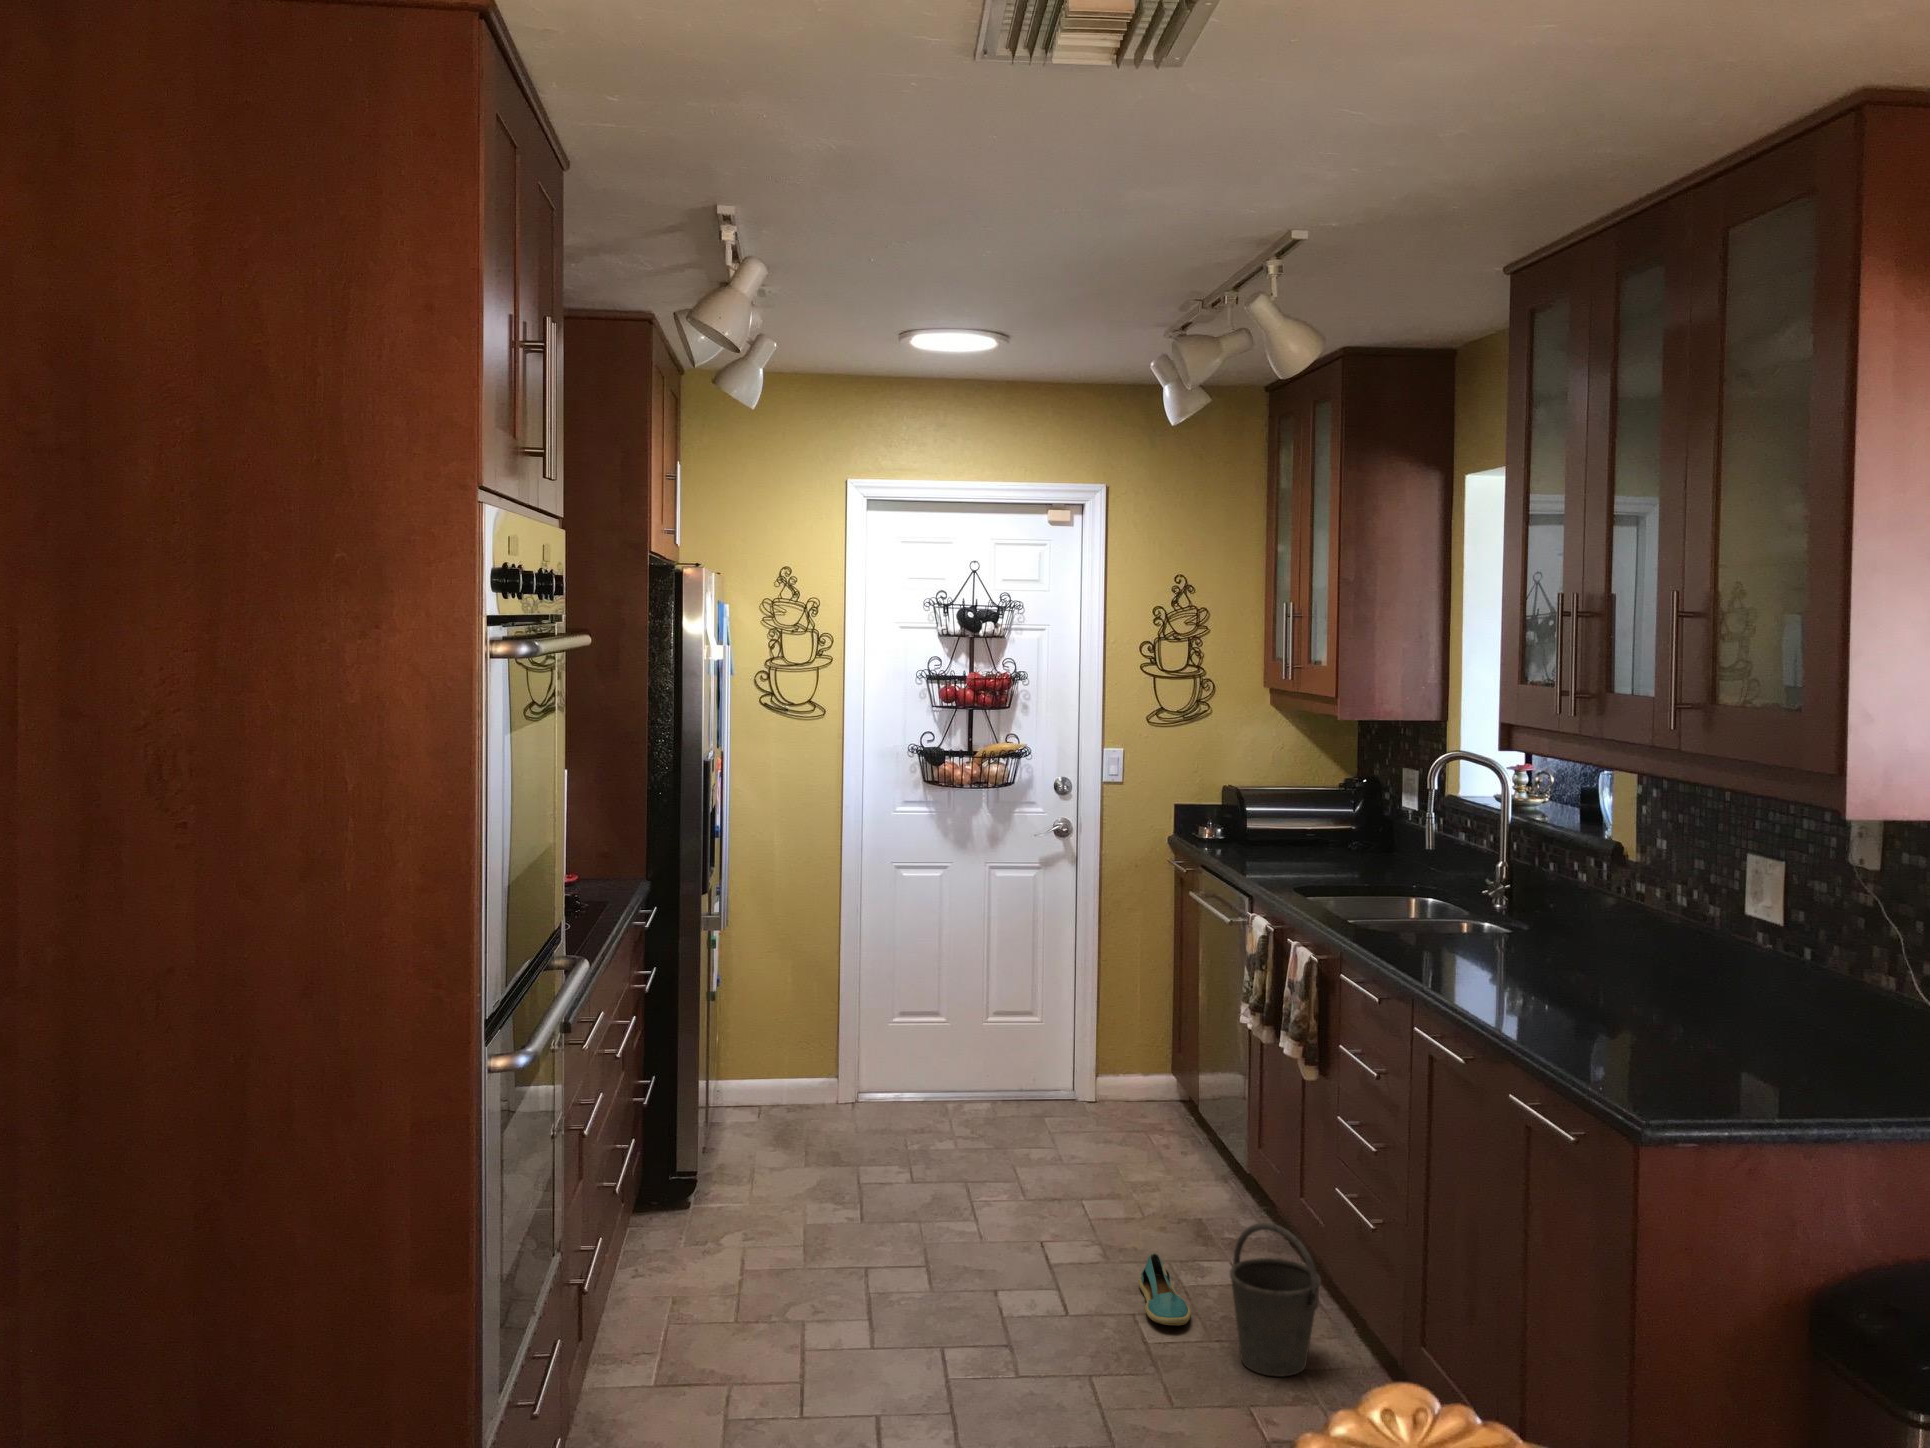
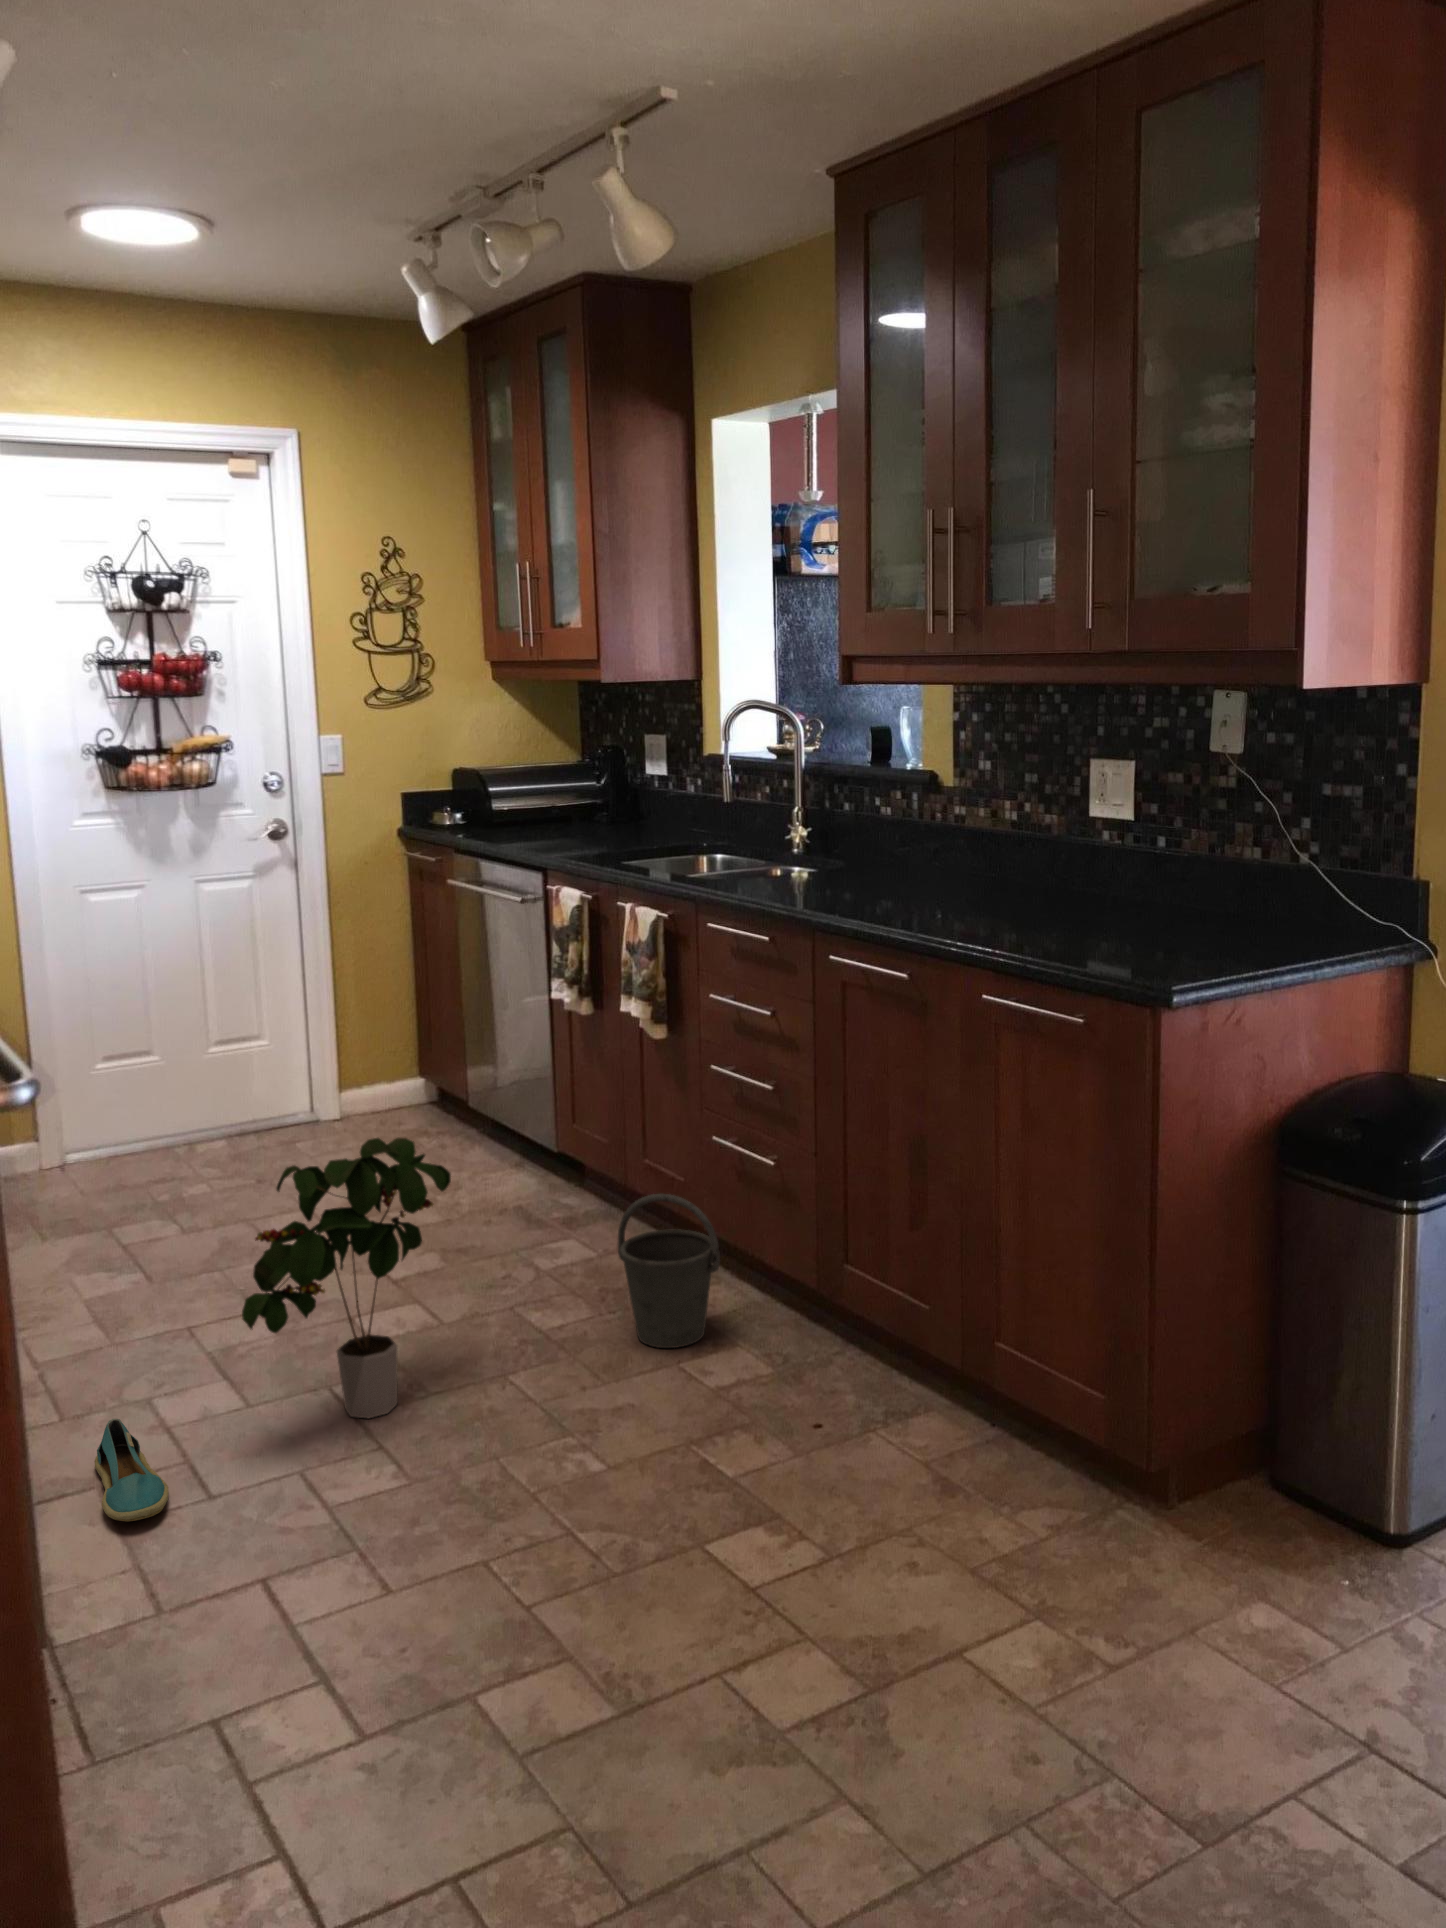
potted plant: none [879,1124,1081,1370] -> present [242,1138,451,1419]
shoe: present [1139,1253,1191,1325] -> present [94,1419,169,1521]

